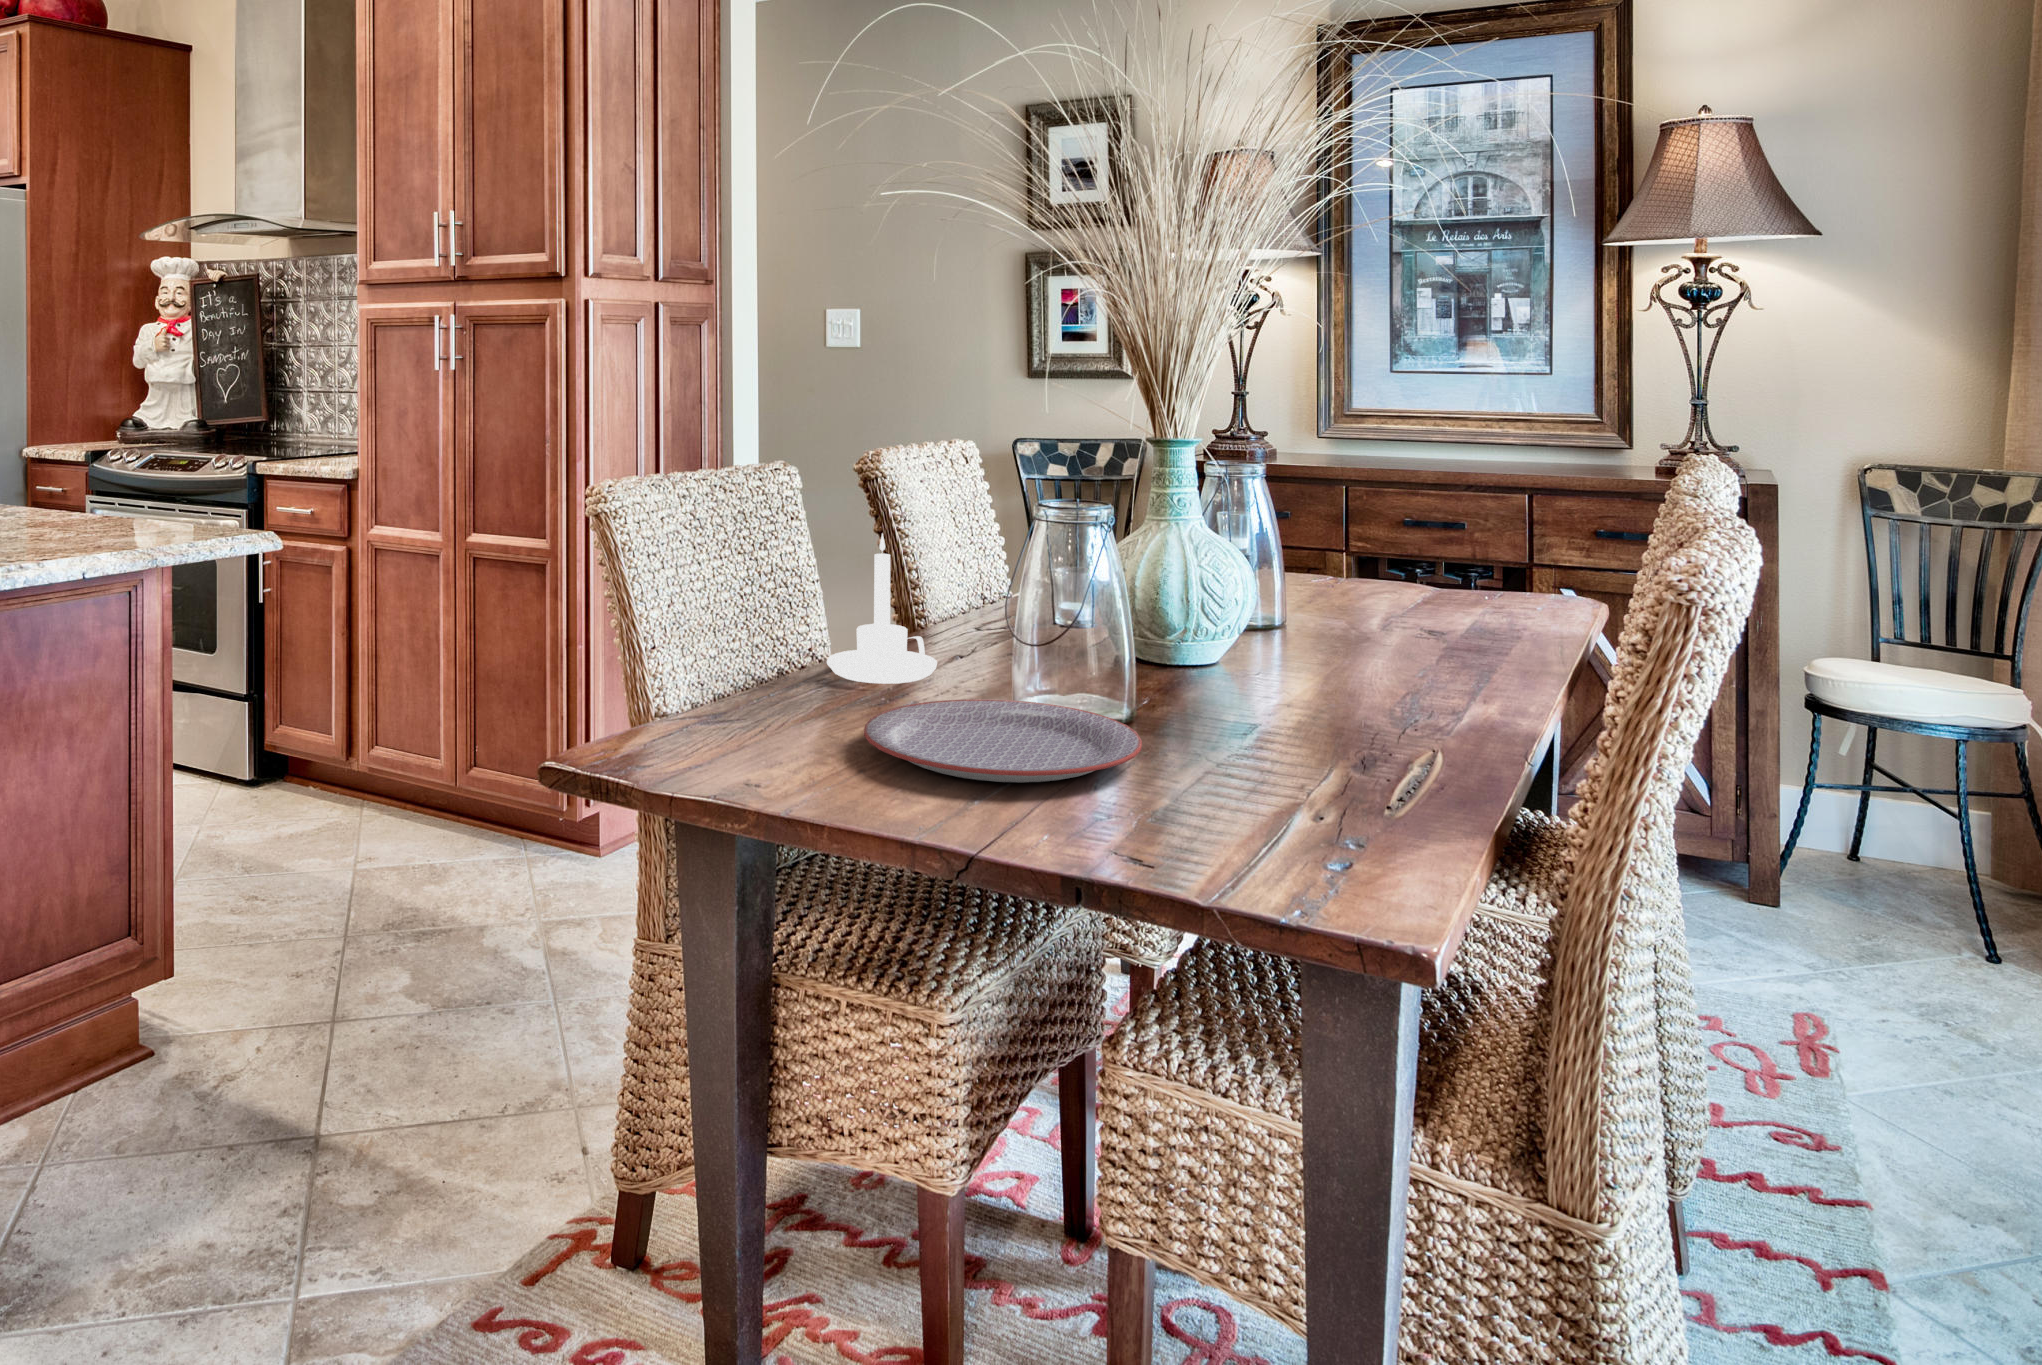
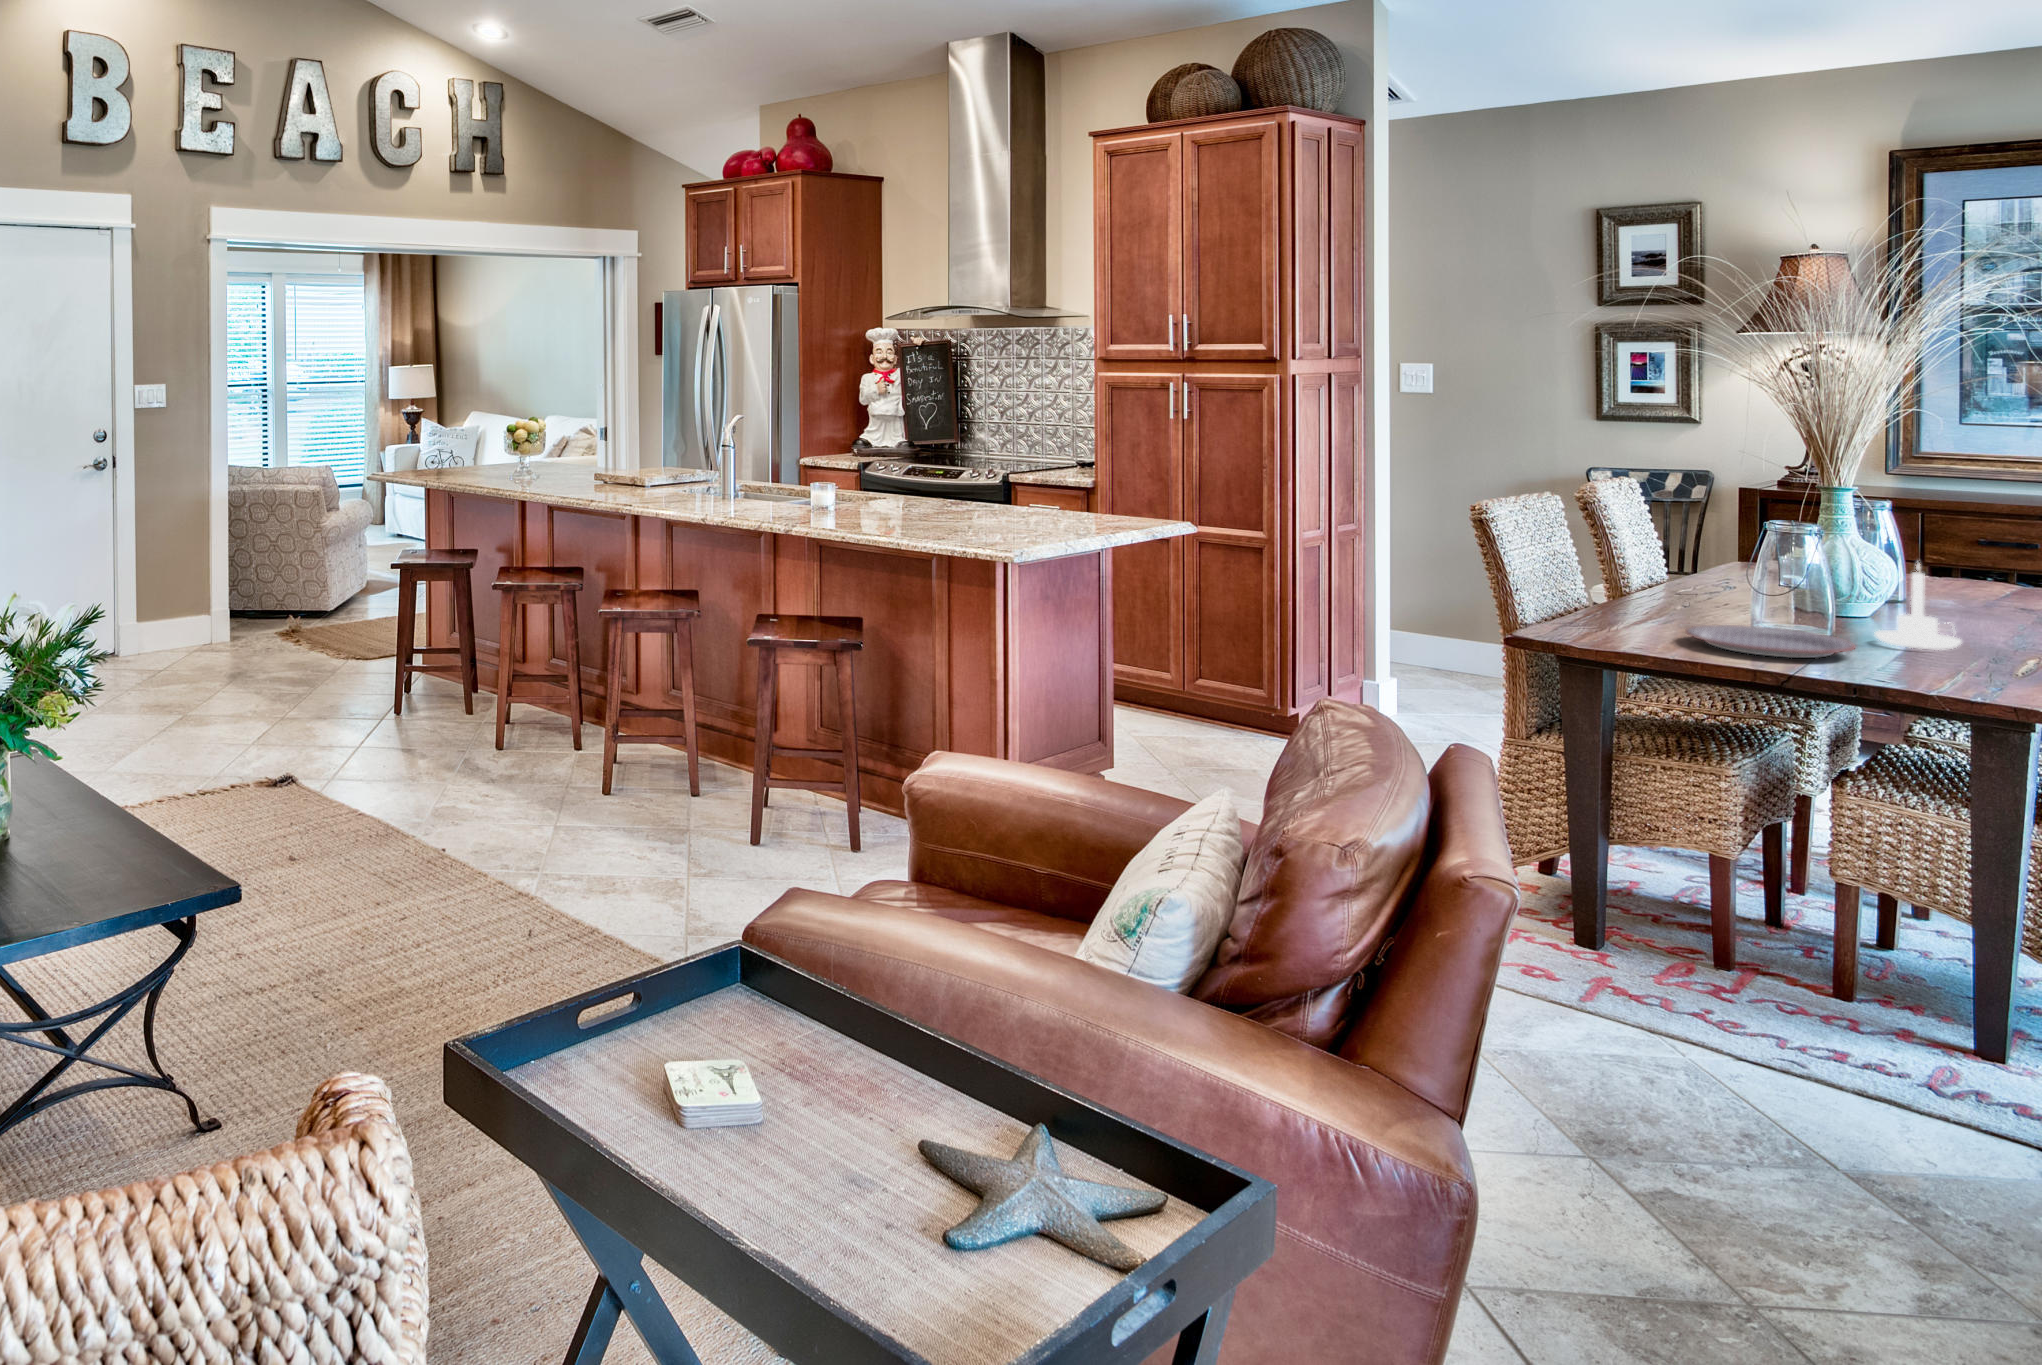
candle holder: present [827,533,937,684] -> present [1875,564,1962,649]

